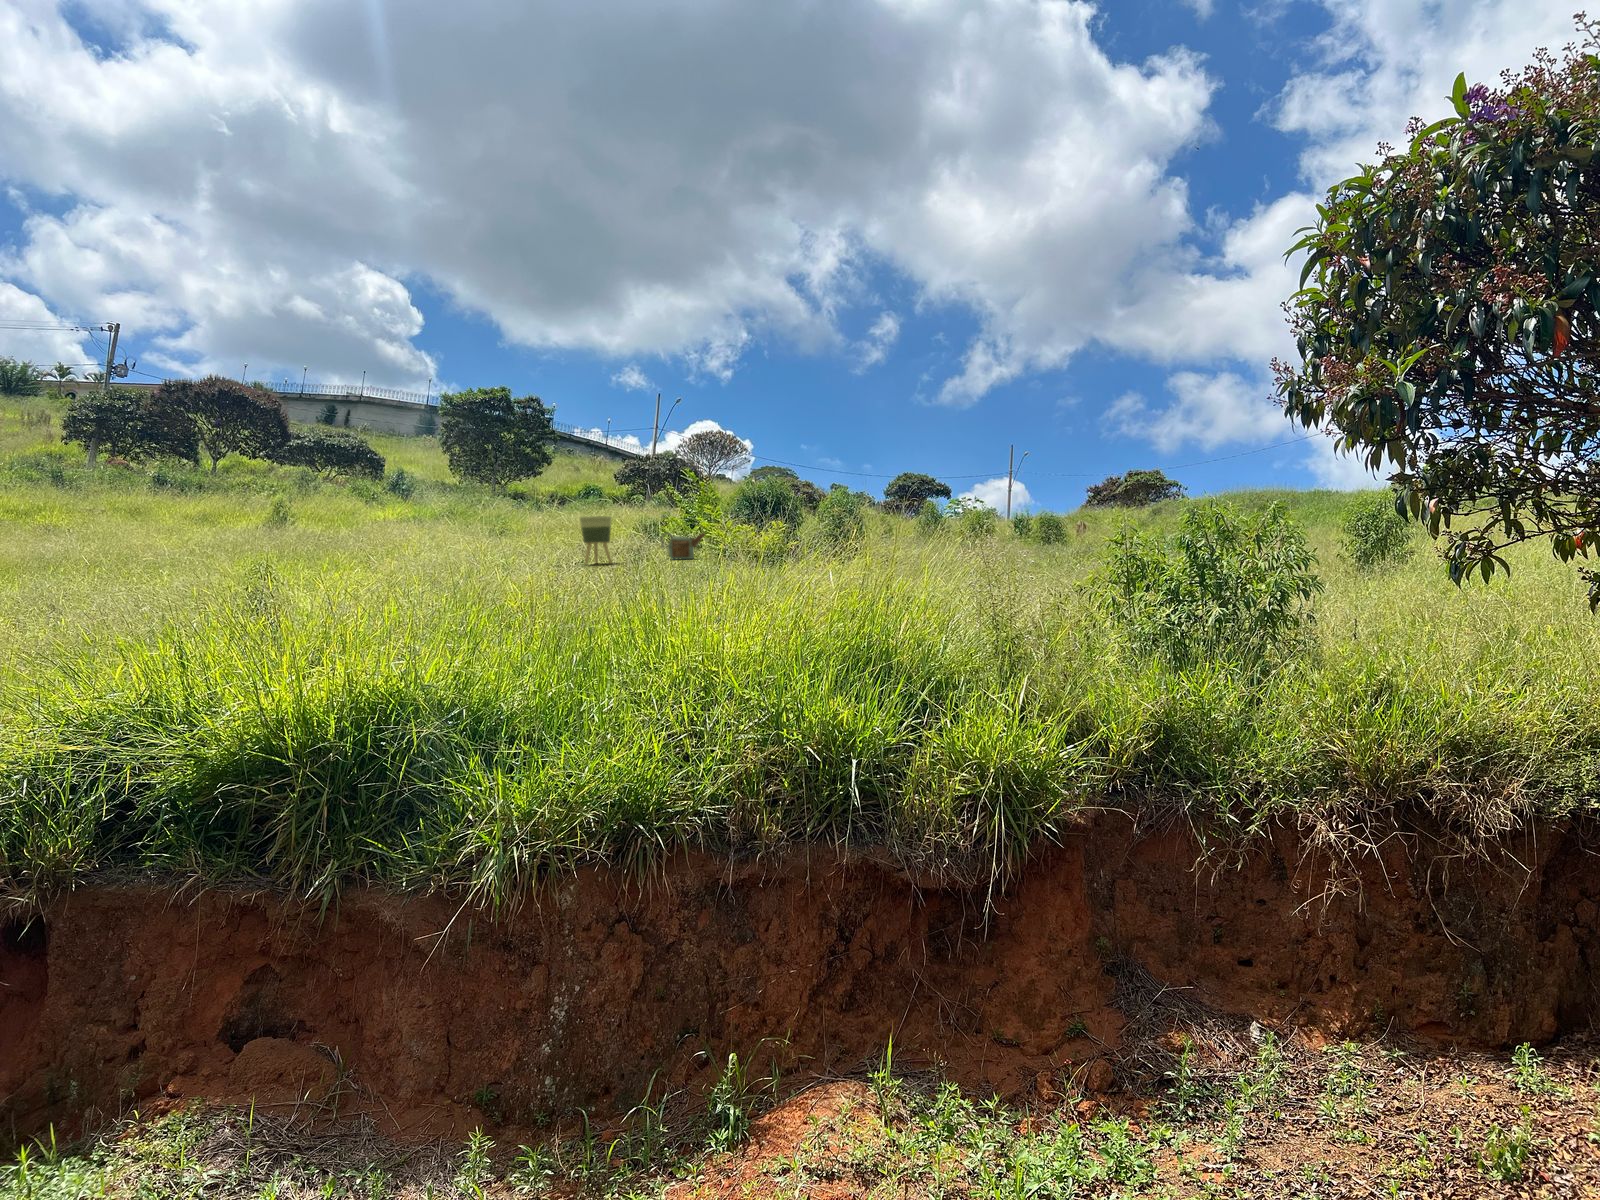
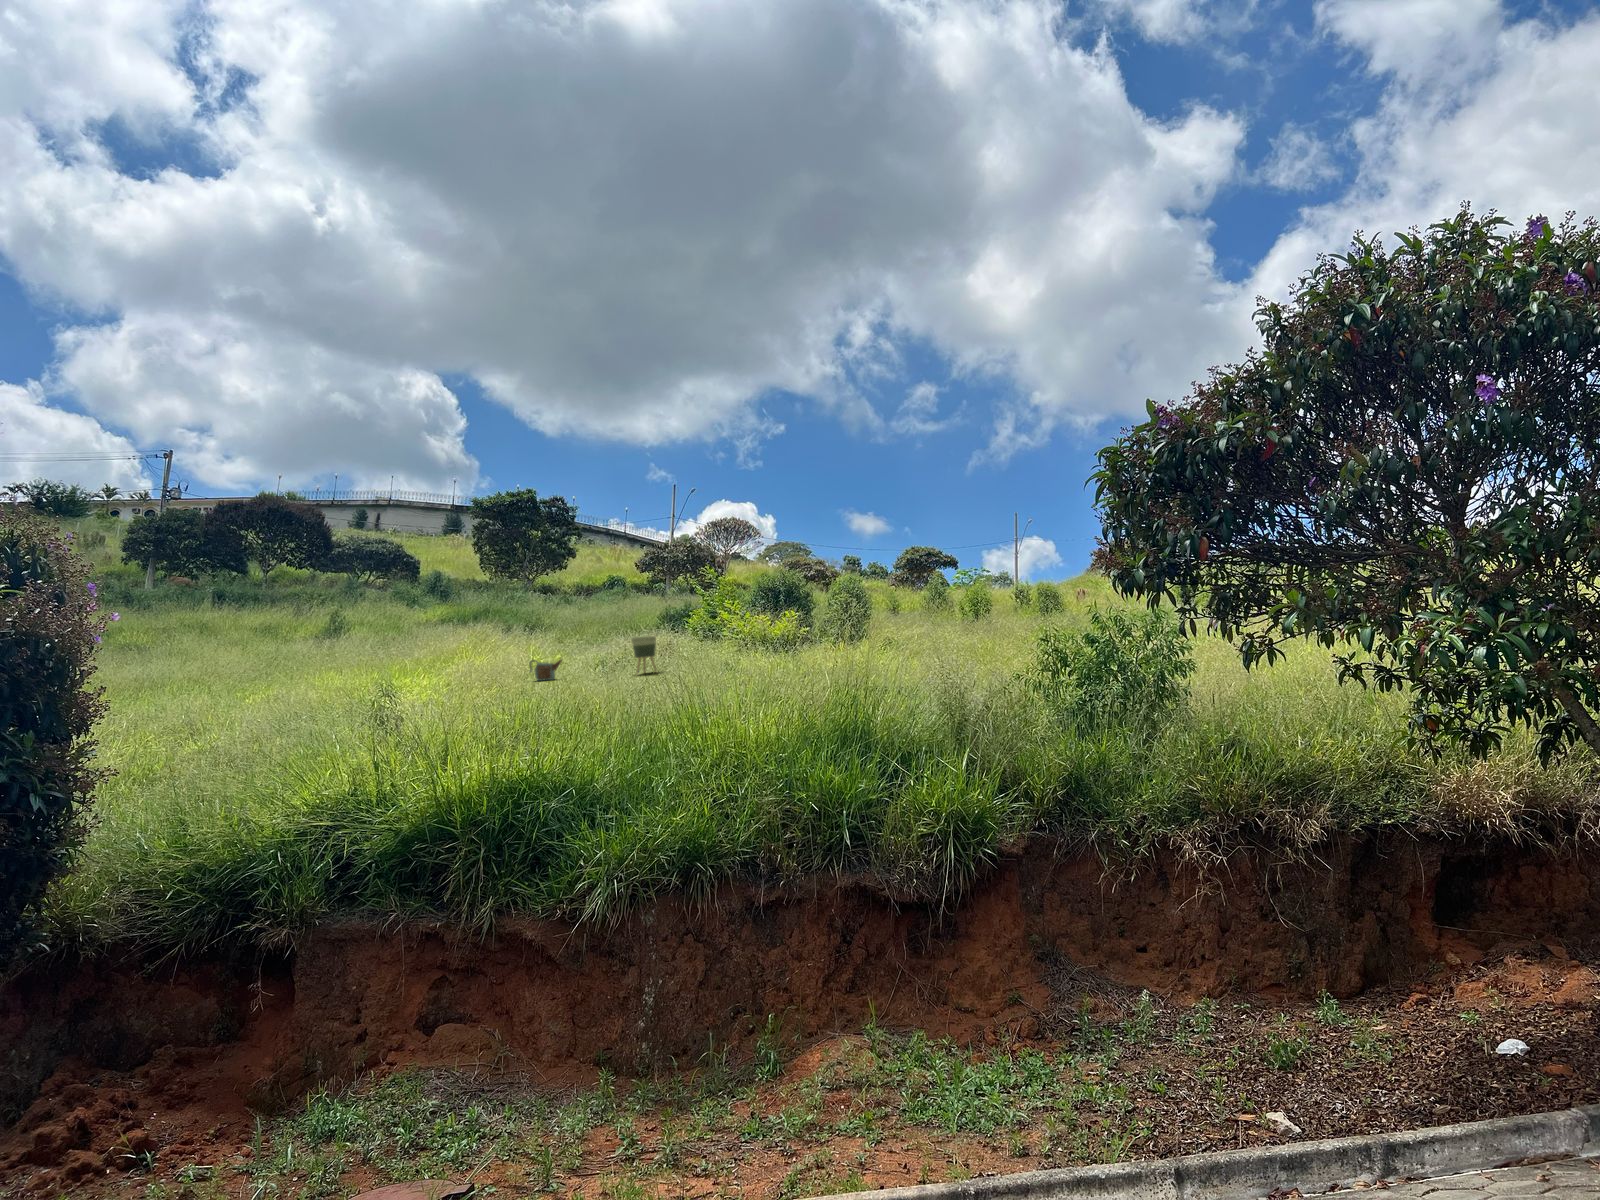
watering can: present [660,533,705,559] -> present [529,660,562,681]

